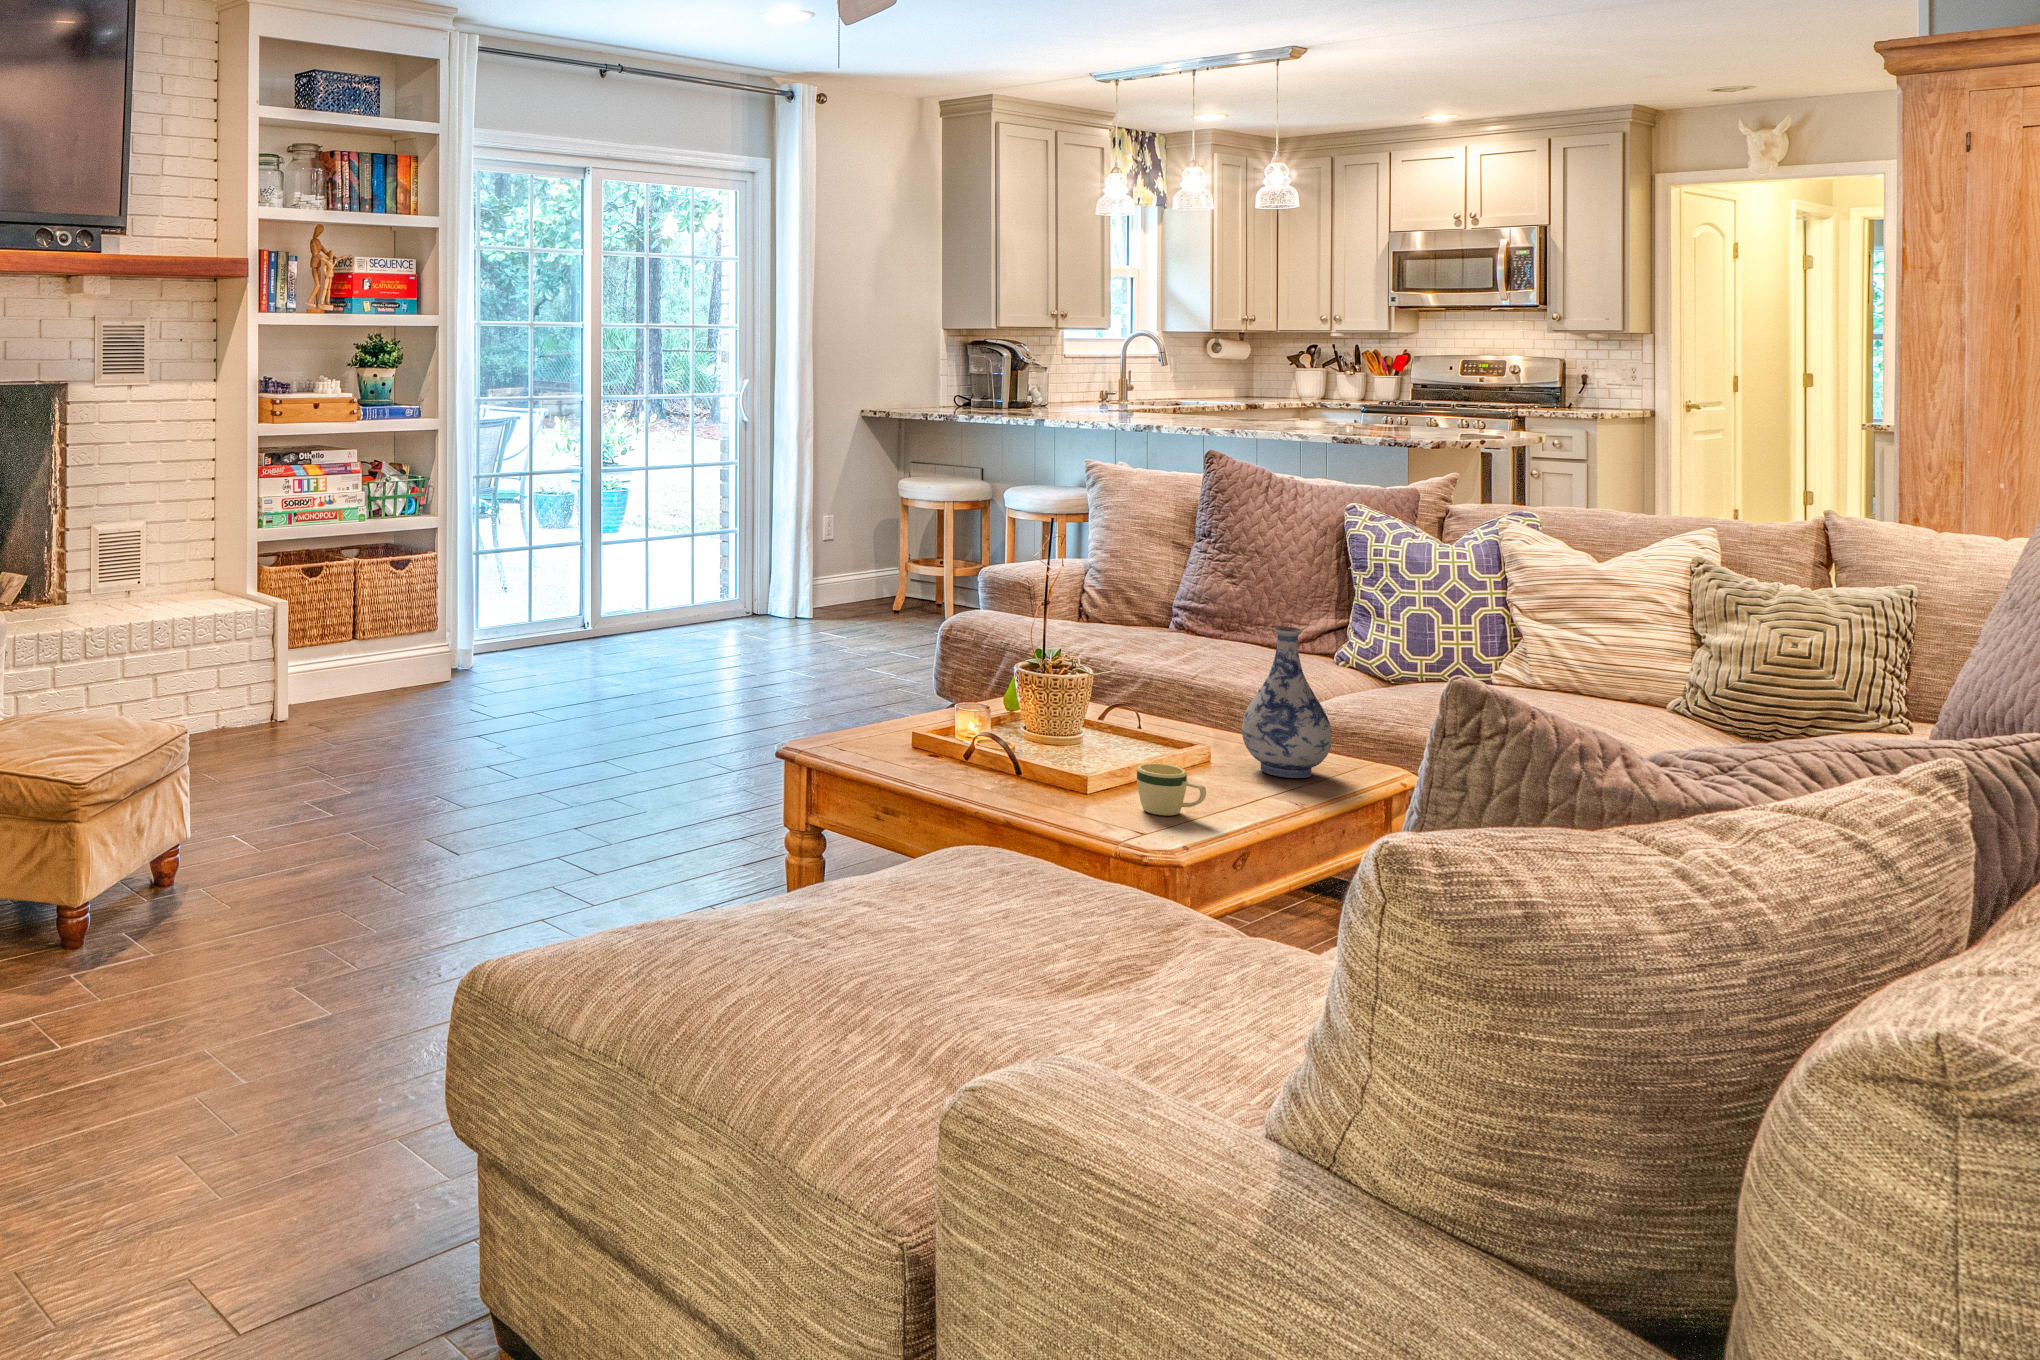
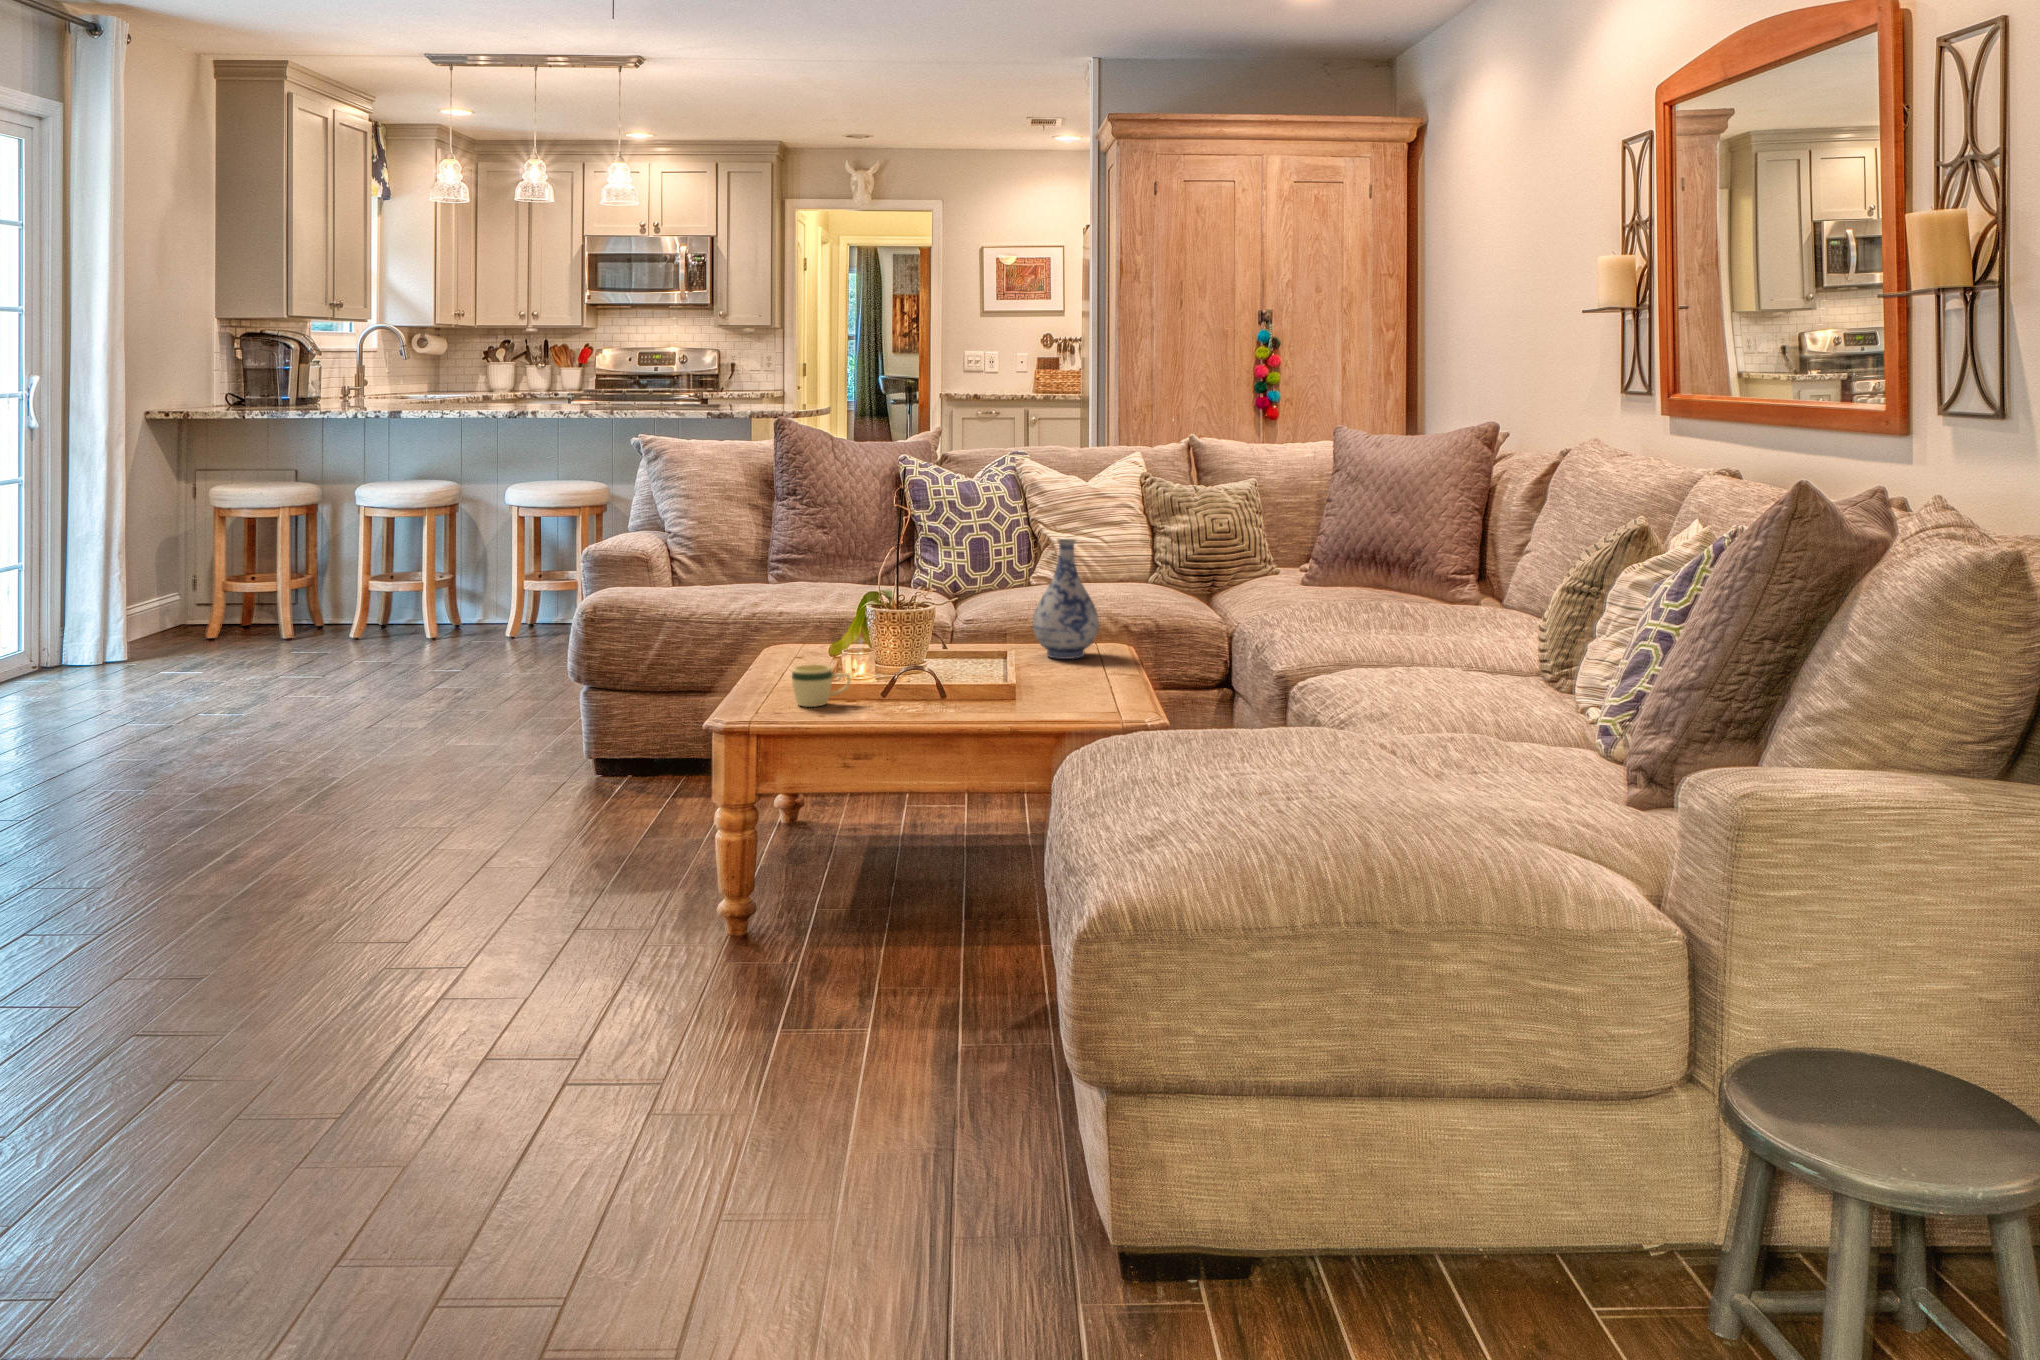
mug: present [1137,763,1206,816] -> present [792,664,851,707]

